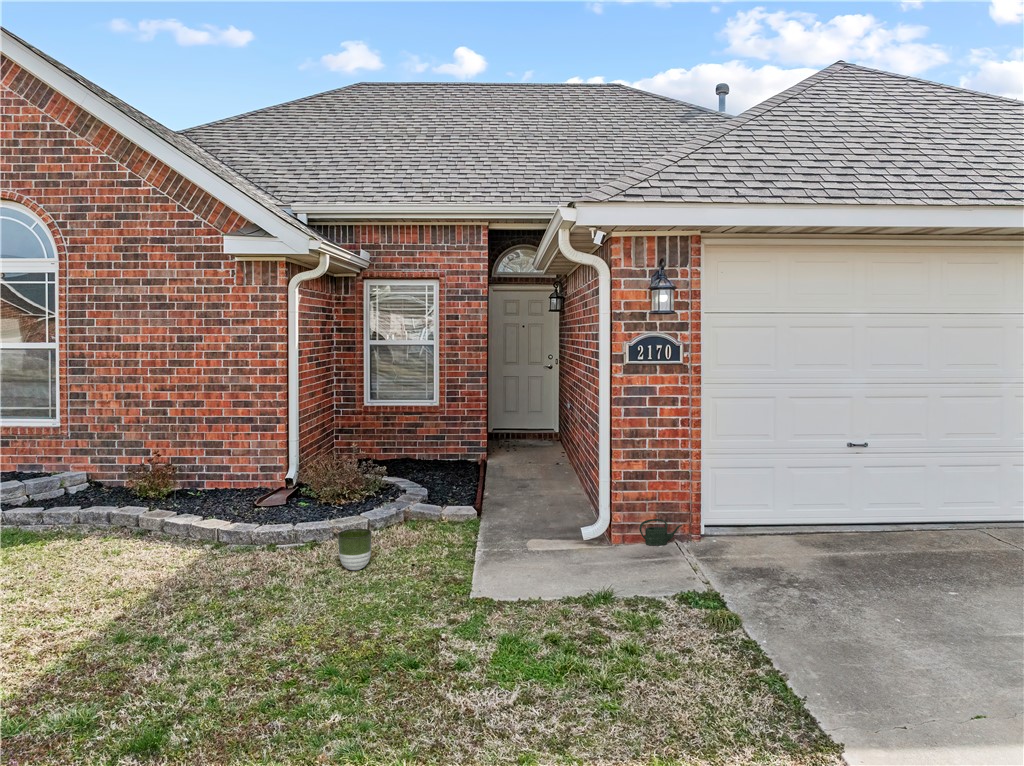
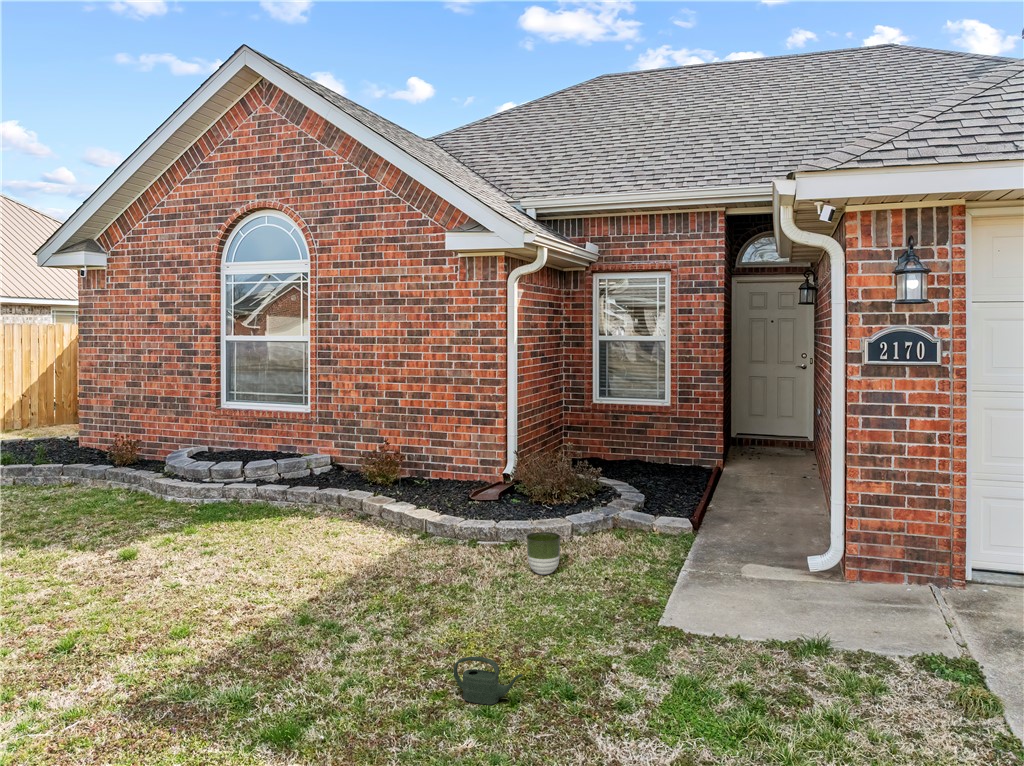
watering can: present [639,519,682,545] -> present [453,656,523,705]

